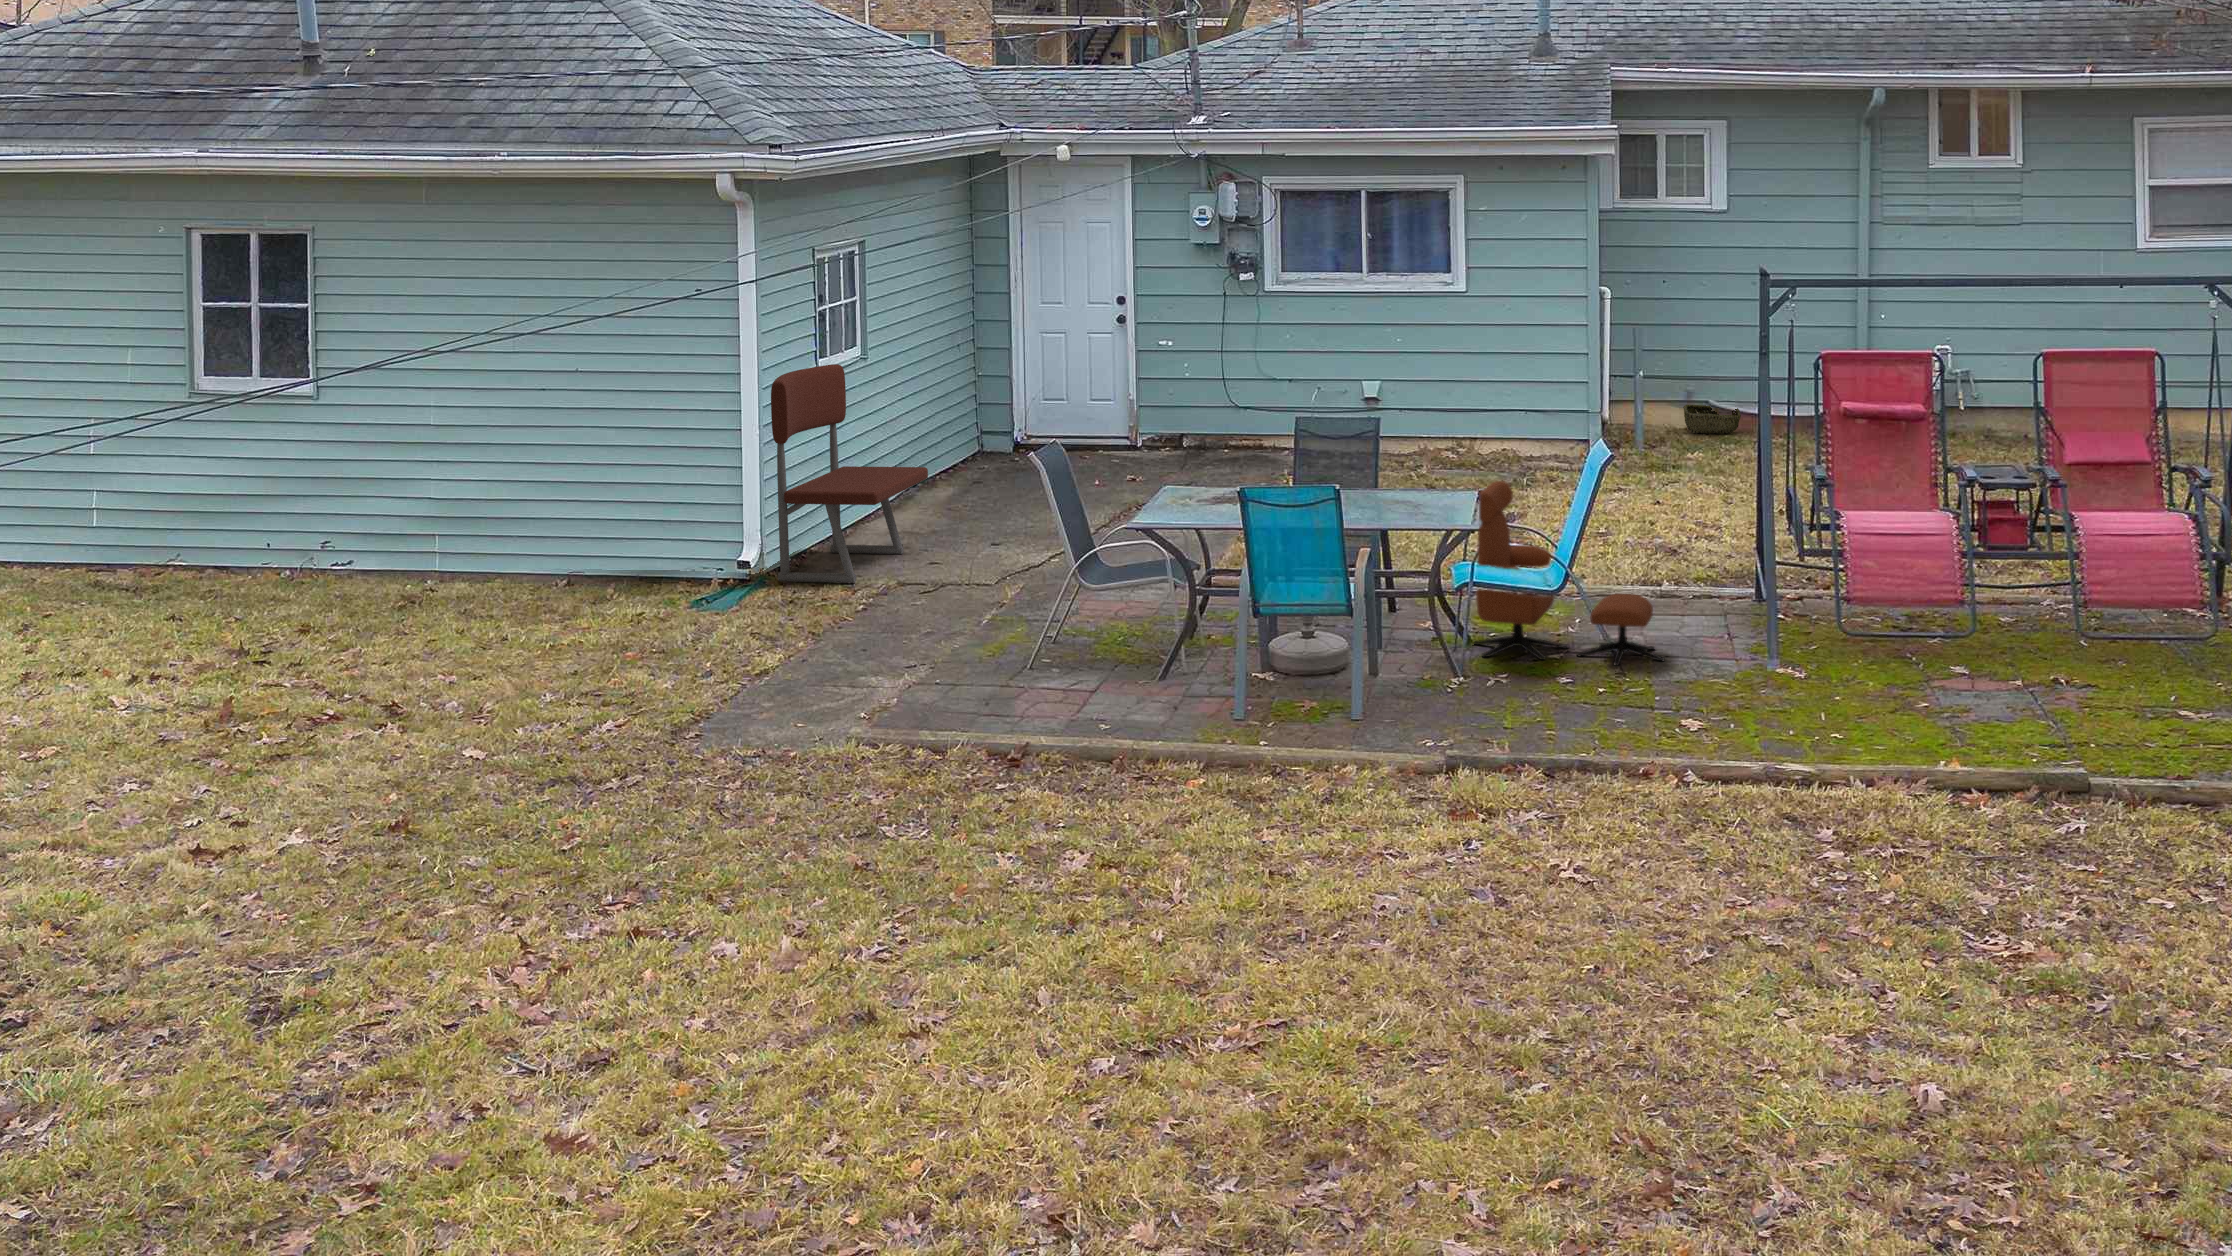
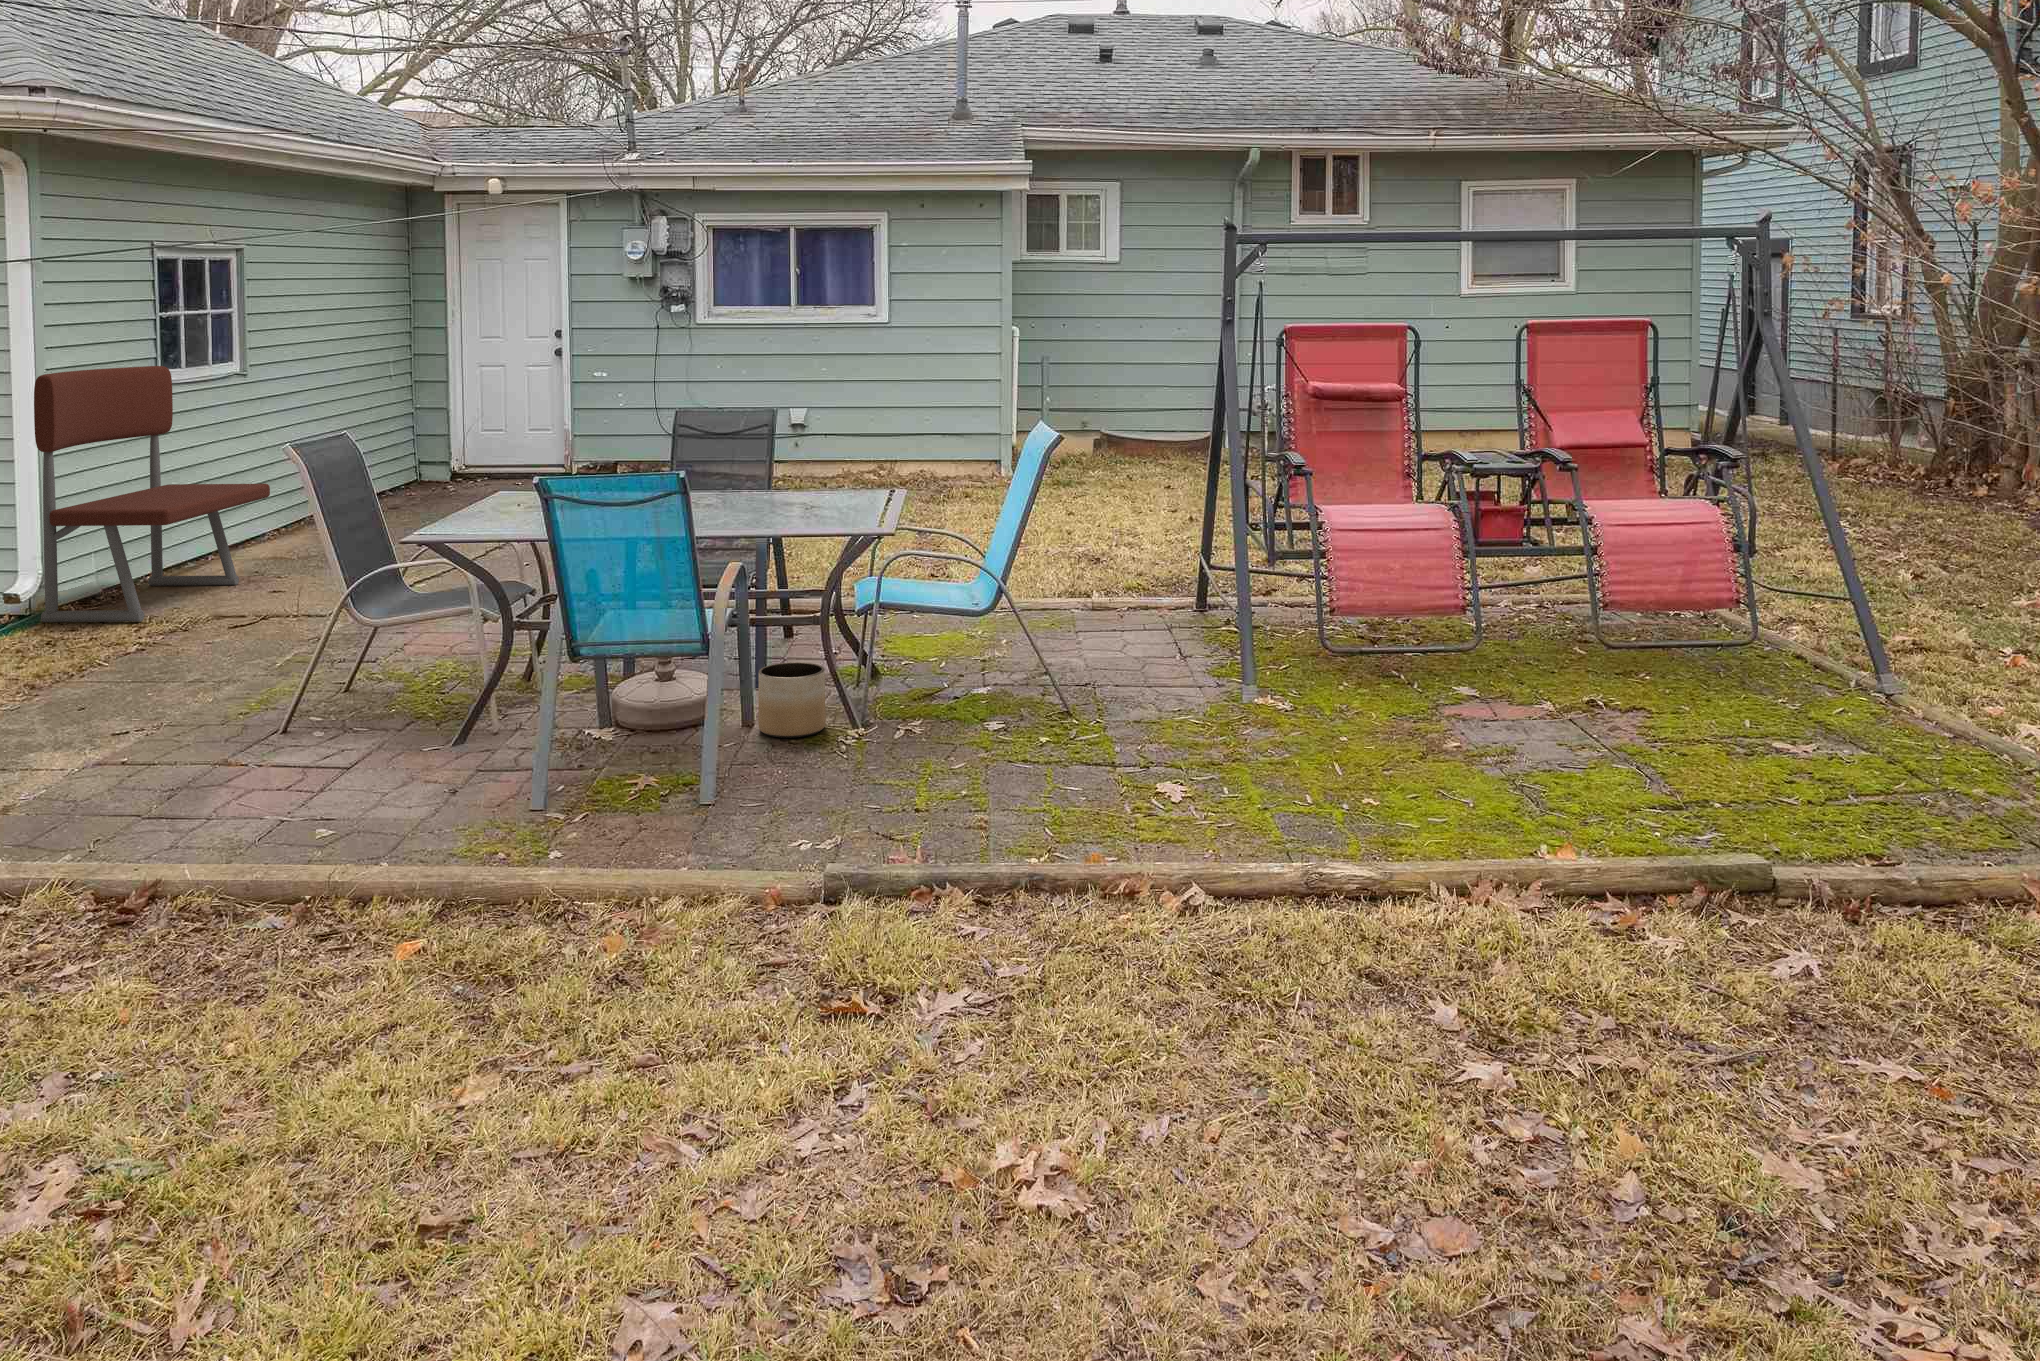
woven basket: present [1683,405,1741,434] -> none [1084,432,1135,457]
lounge chair: present [1474,481,1665,665] -> none [880,474,1118,700]
planter: none [1381,628,1432,683] -> present [758,662,826,738]

